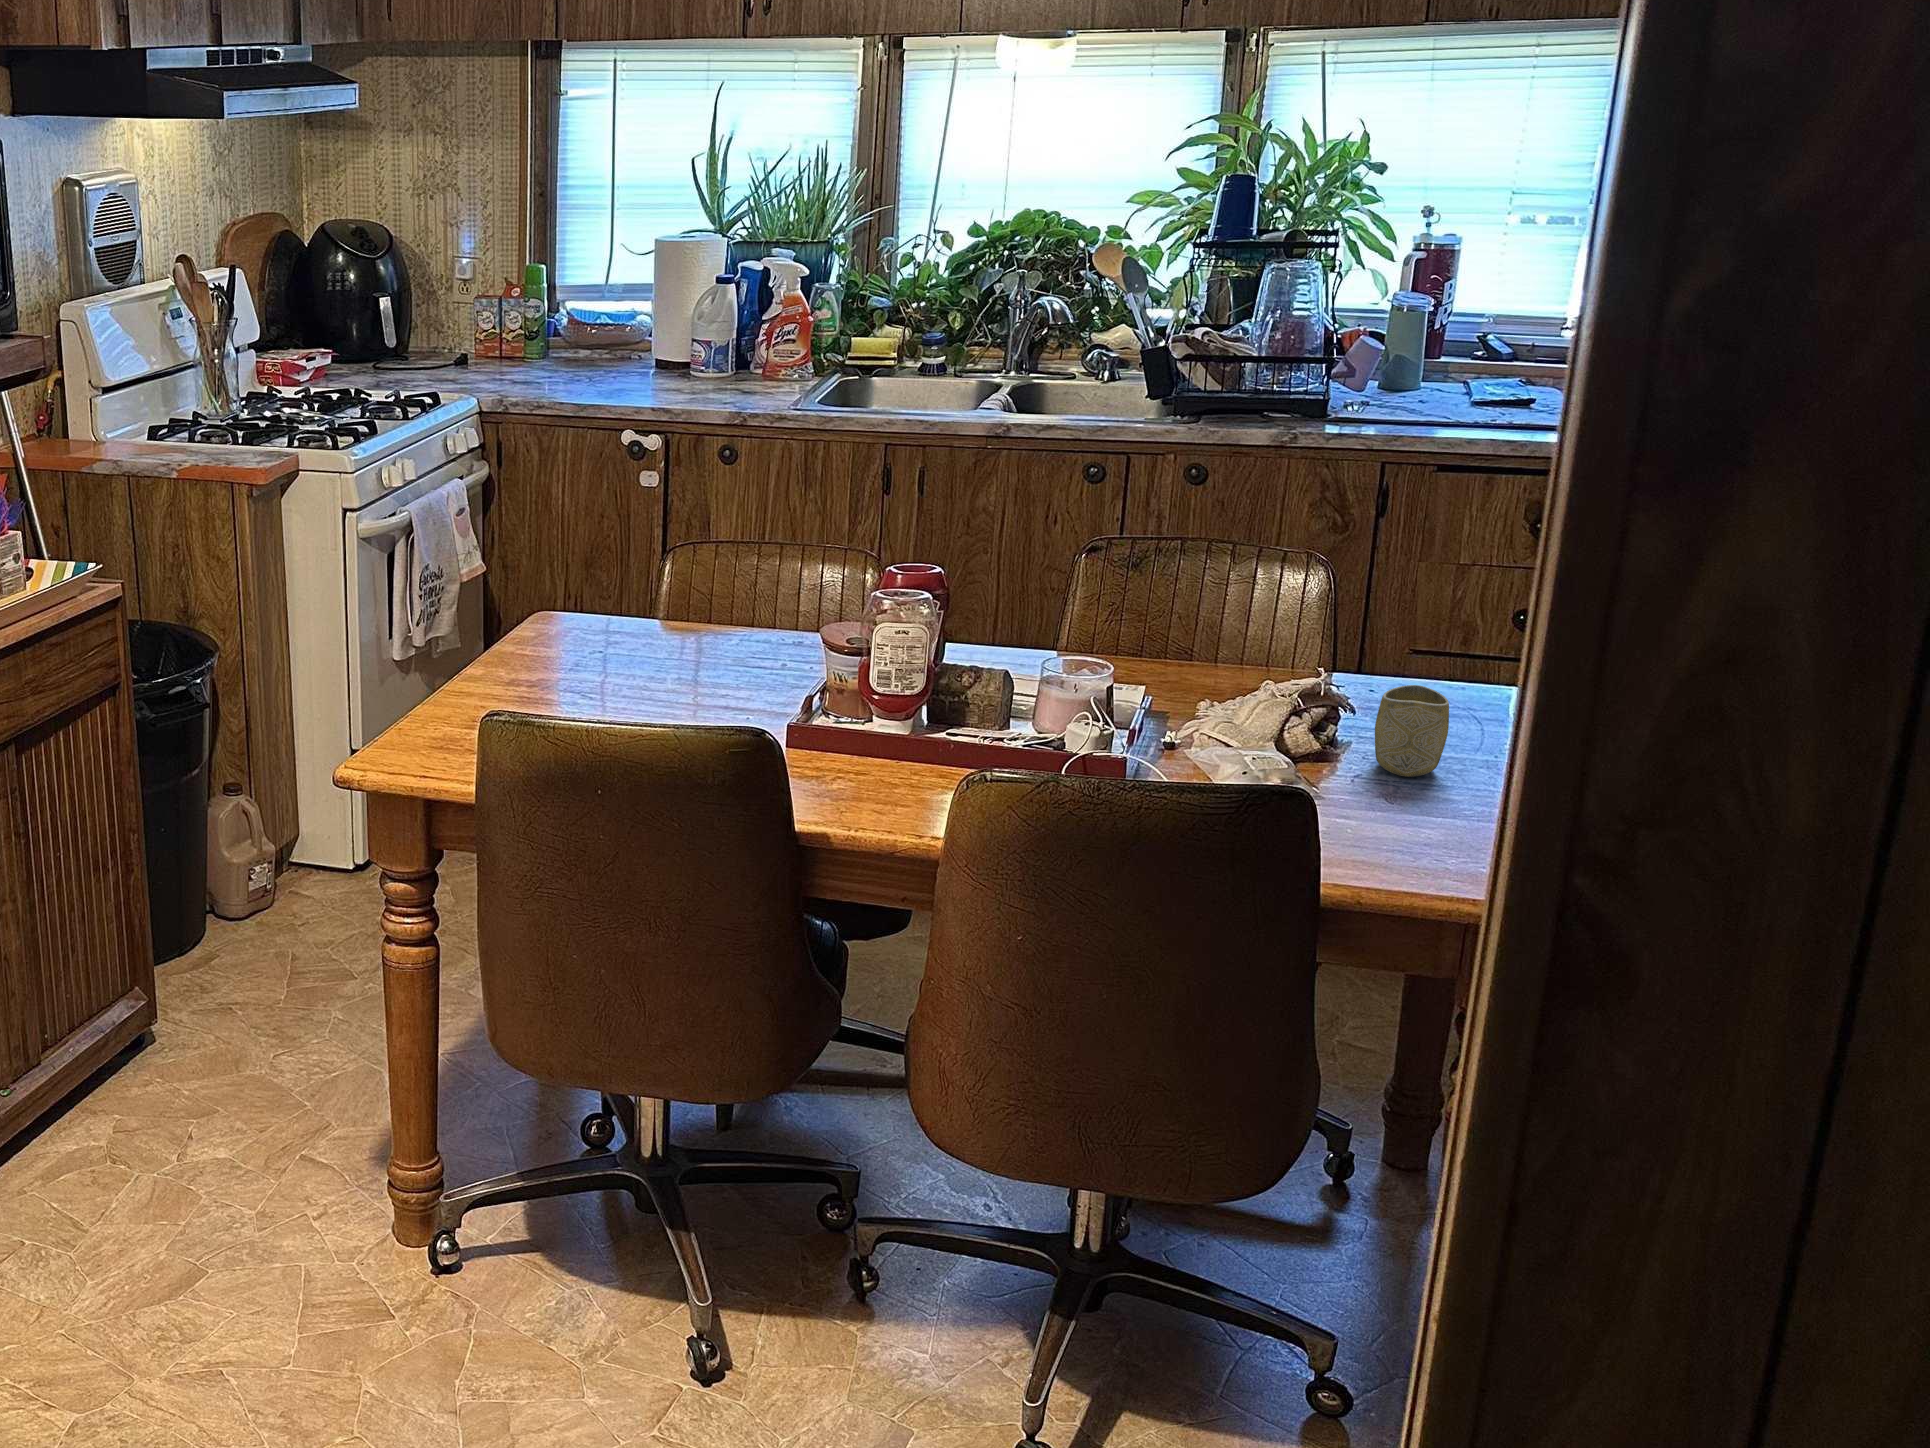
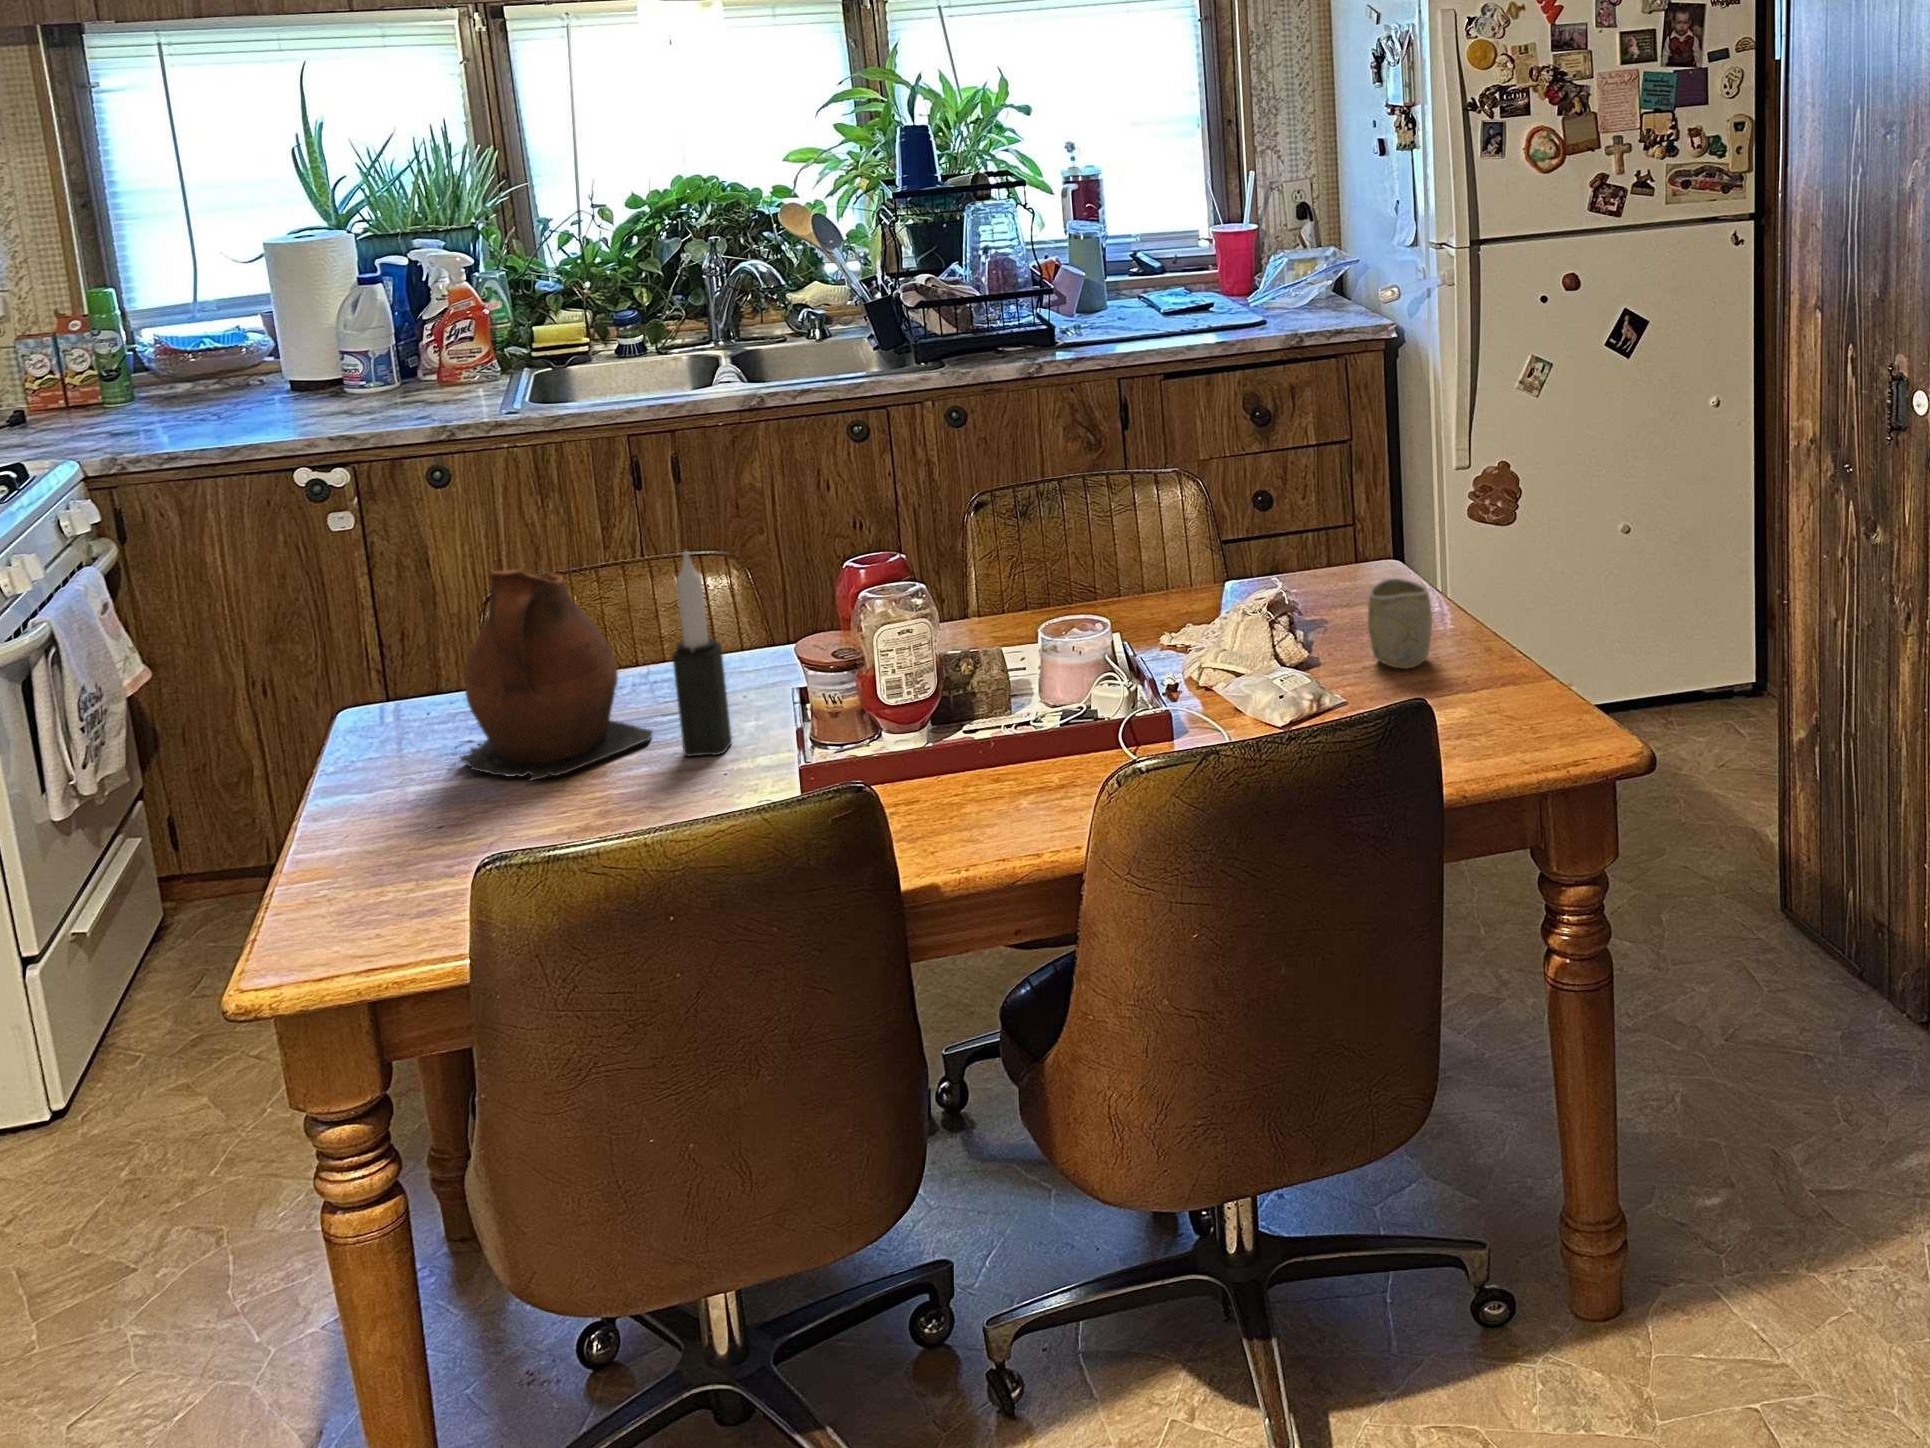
ceramic pitcher: none [564,515,716,686] -> present [455,570,653,780]
candle: none [723,526,769,700] -> present [672,551,732,756]

